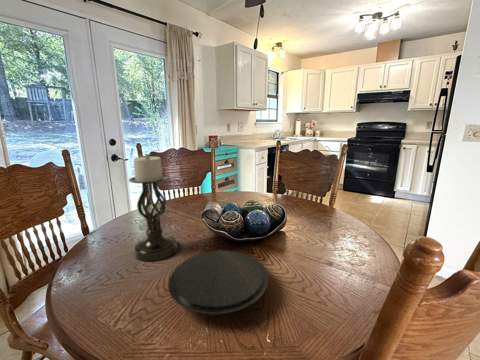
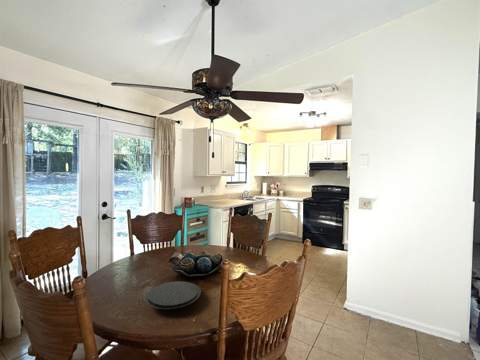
candle holder: present [129,154,177,261] -> none [124,223,152,289]

